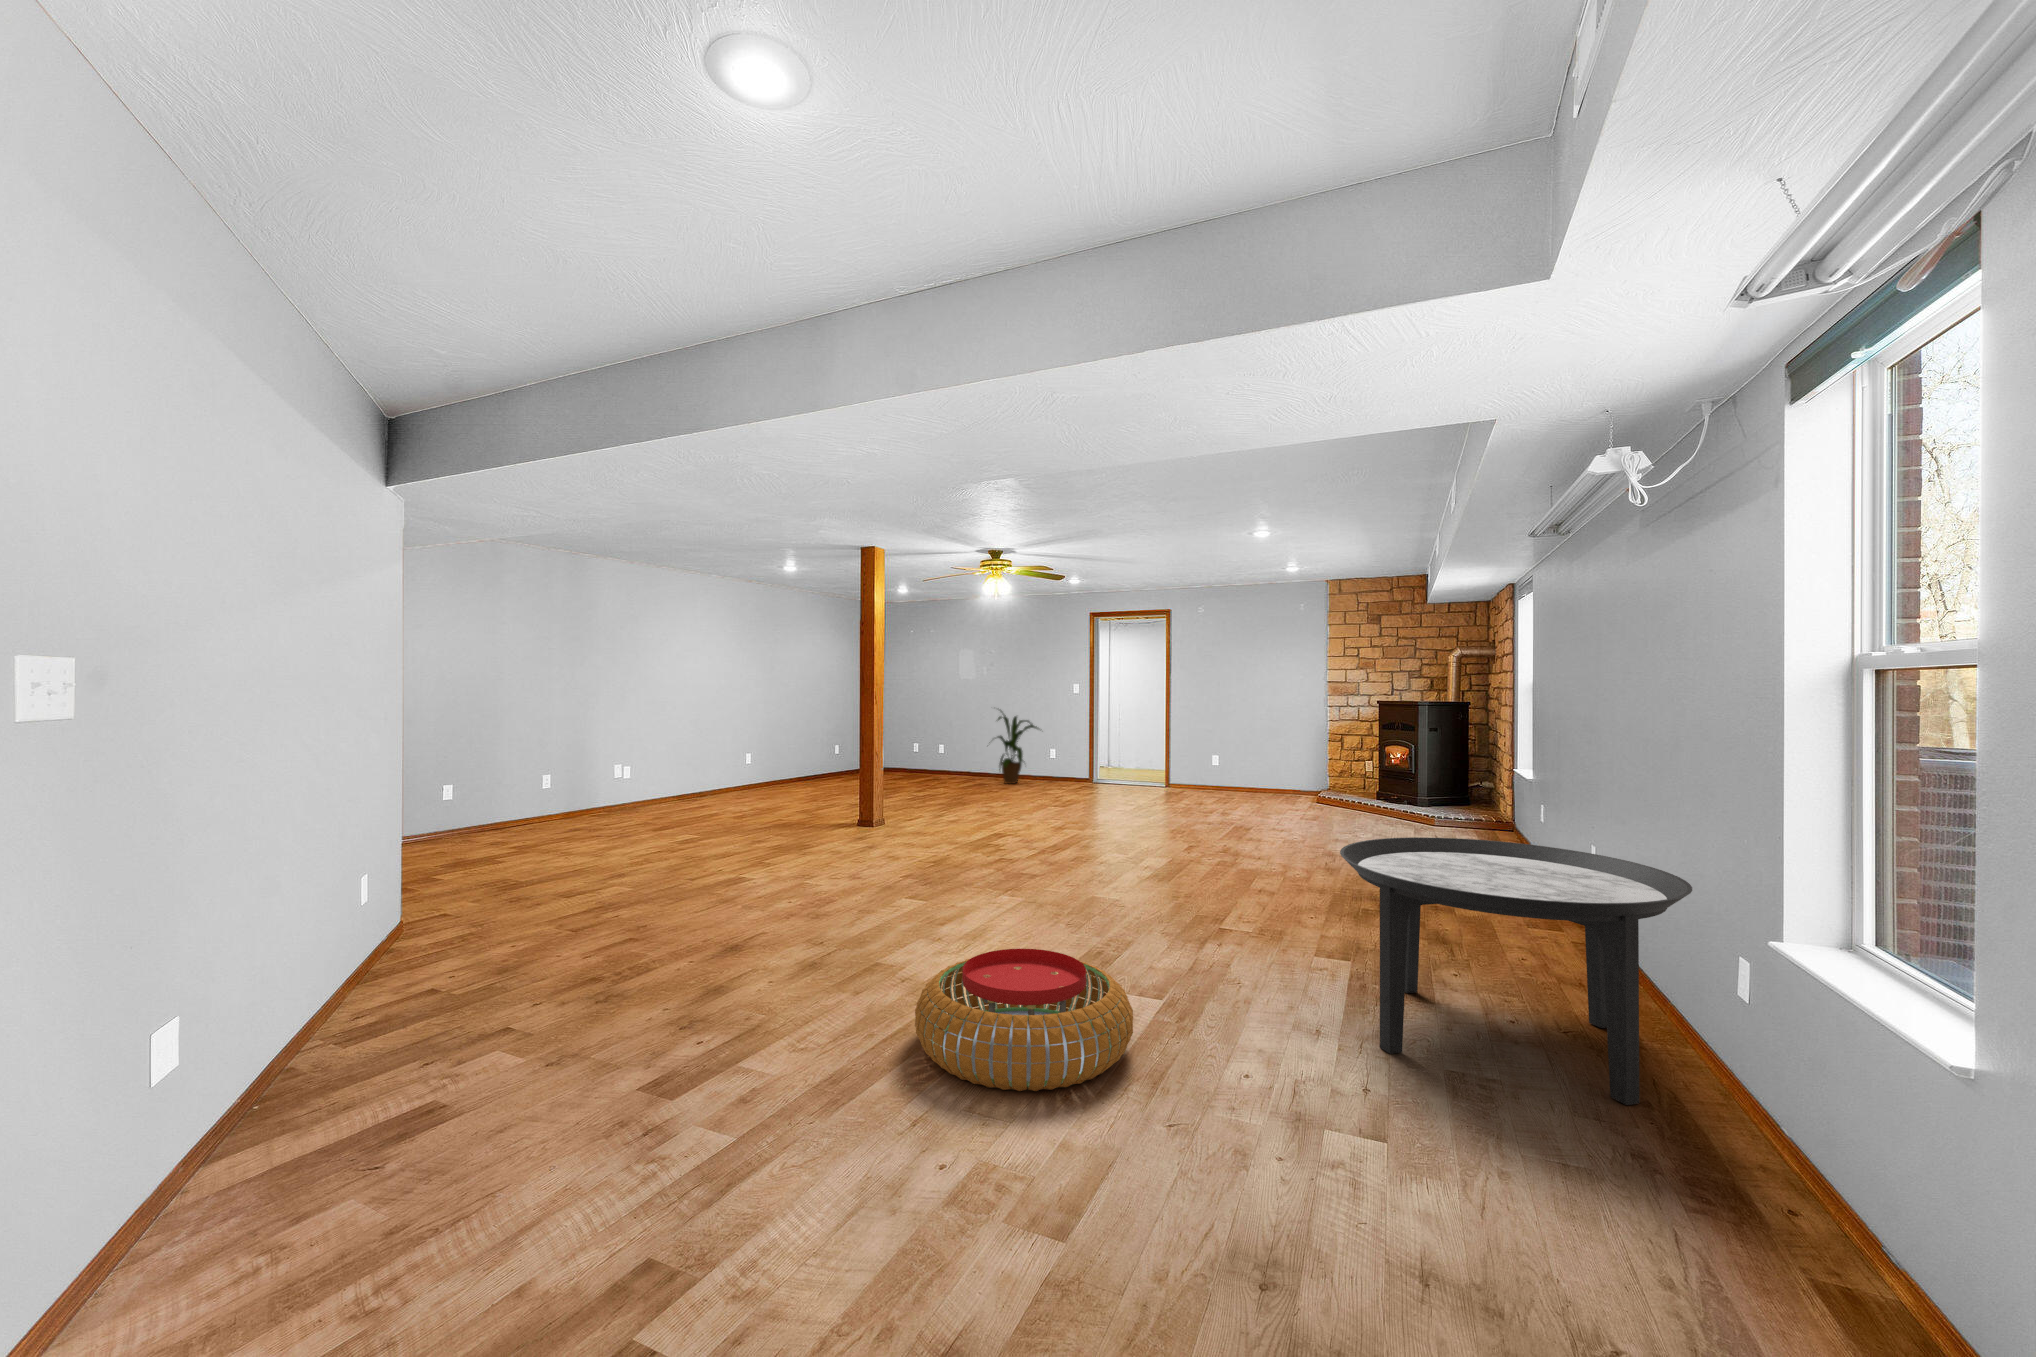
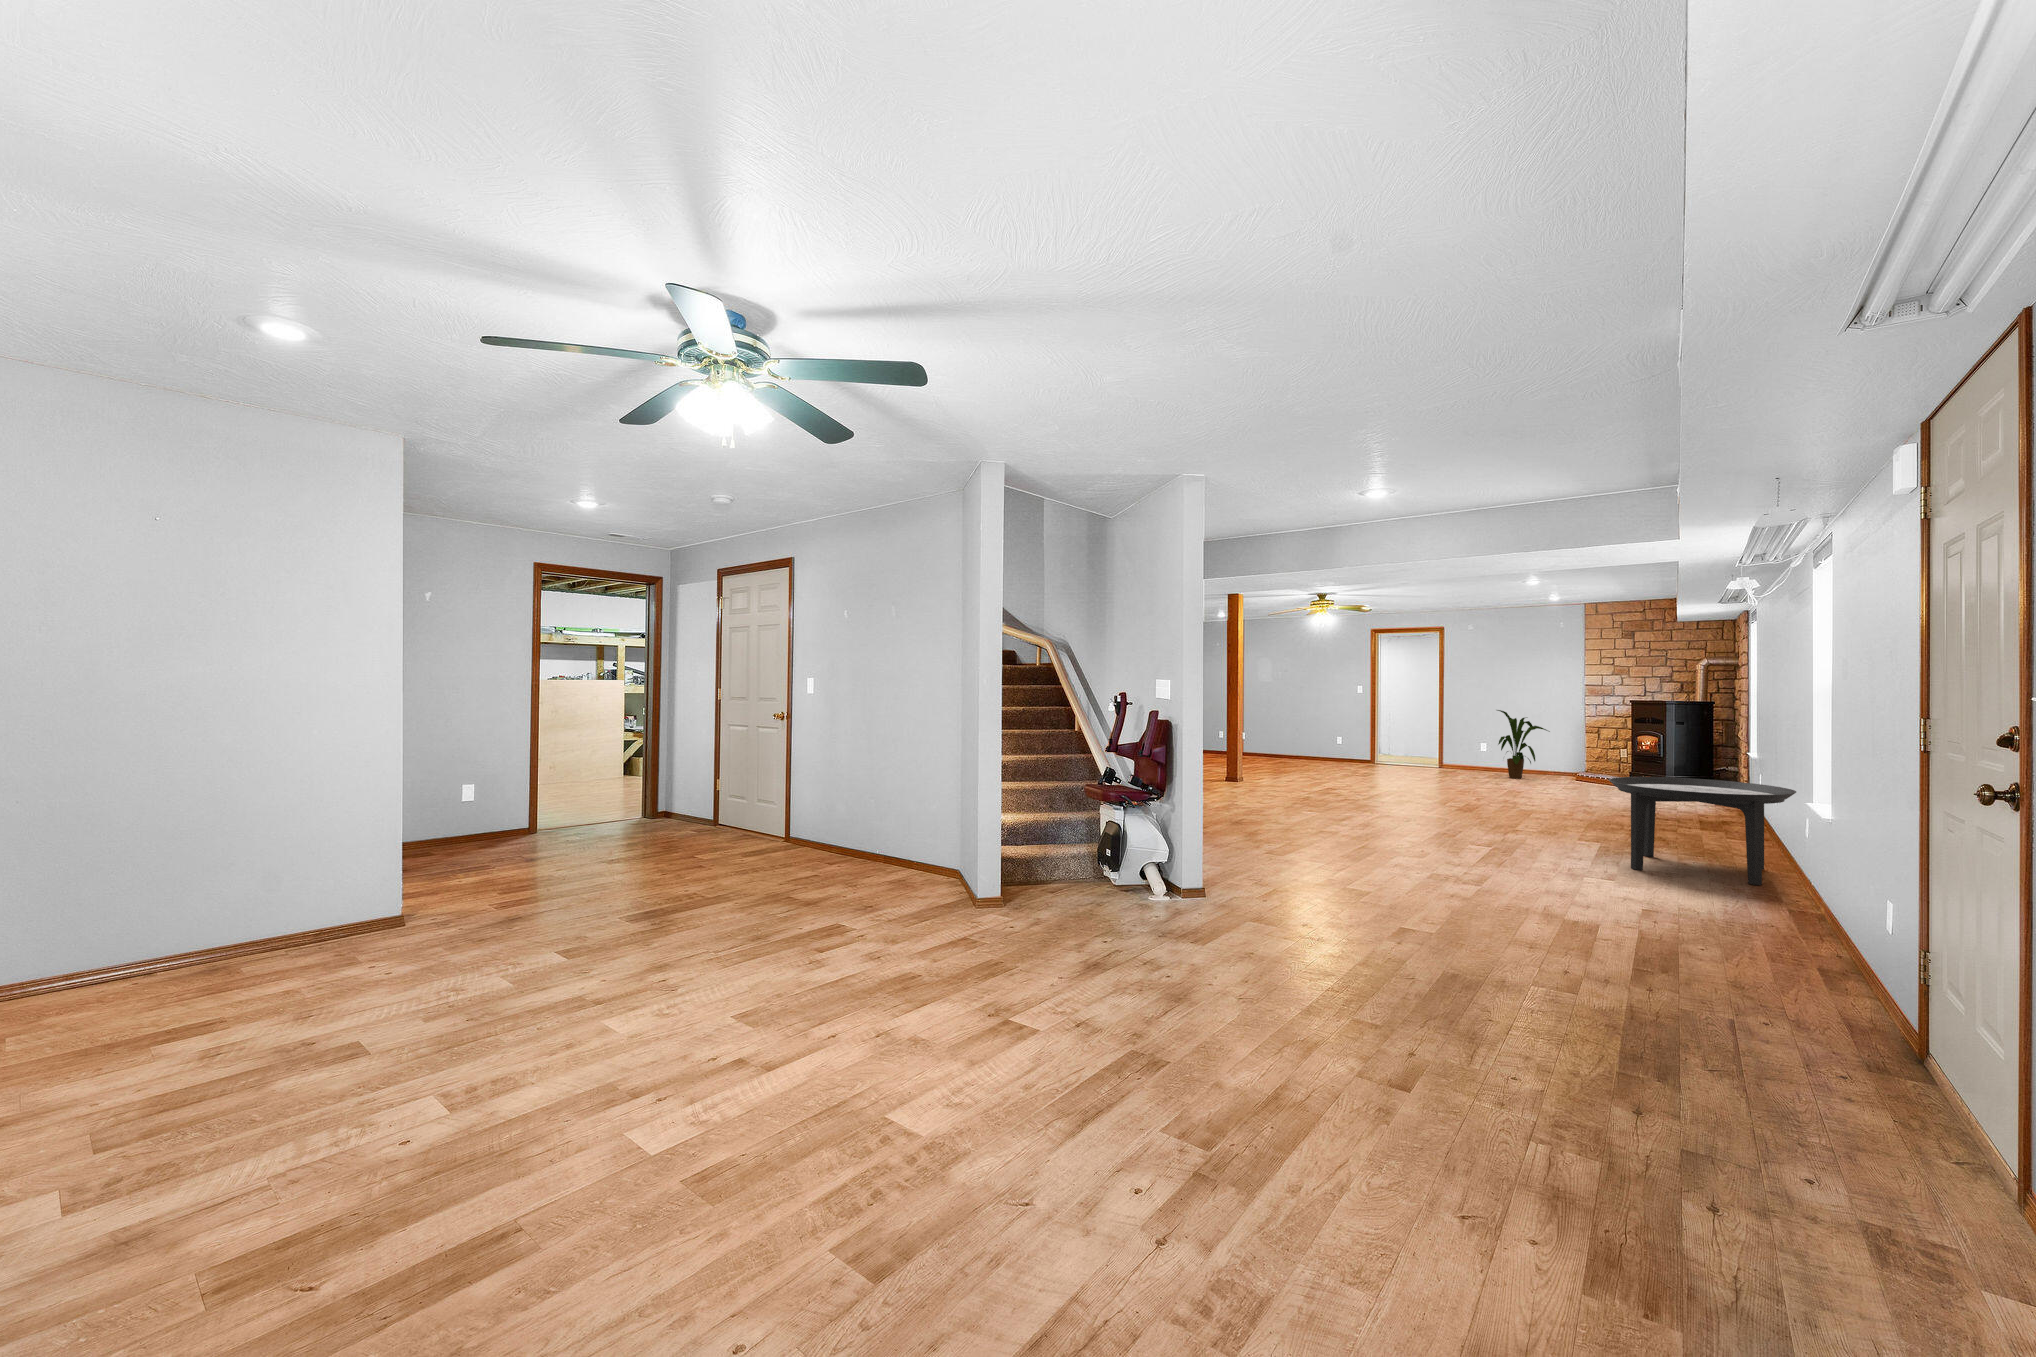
house plant: present [997,710,1039,784] -> present [1497,710,1550,779]
pouf: present [915,949,1133,1091] -> none [1395,820,1506,869]

